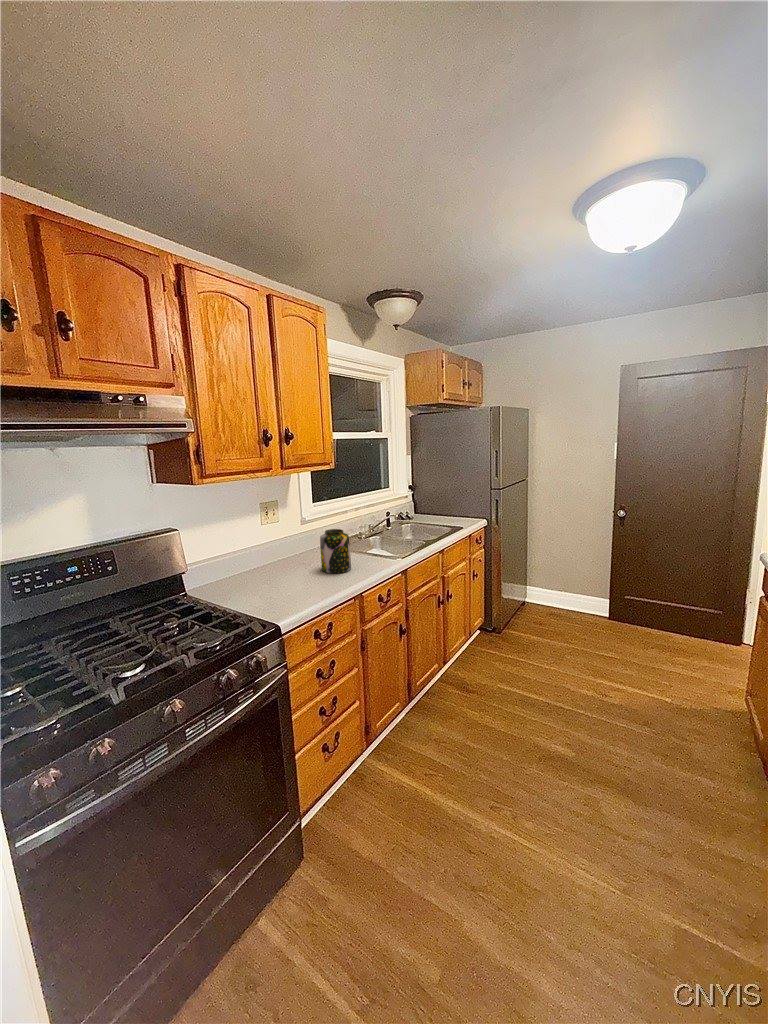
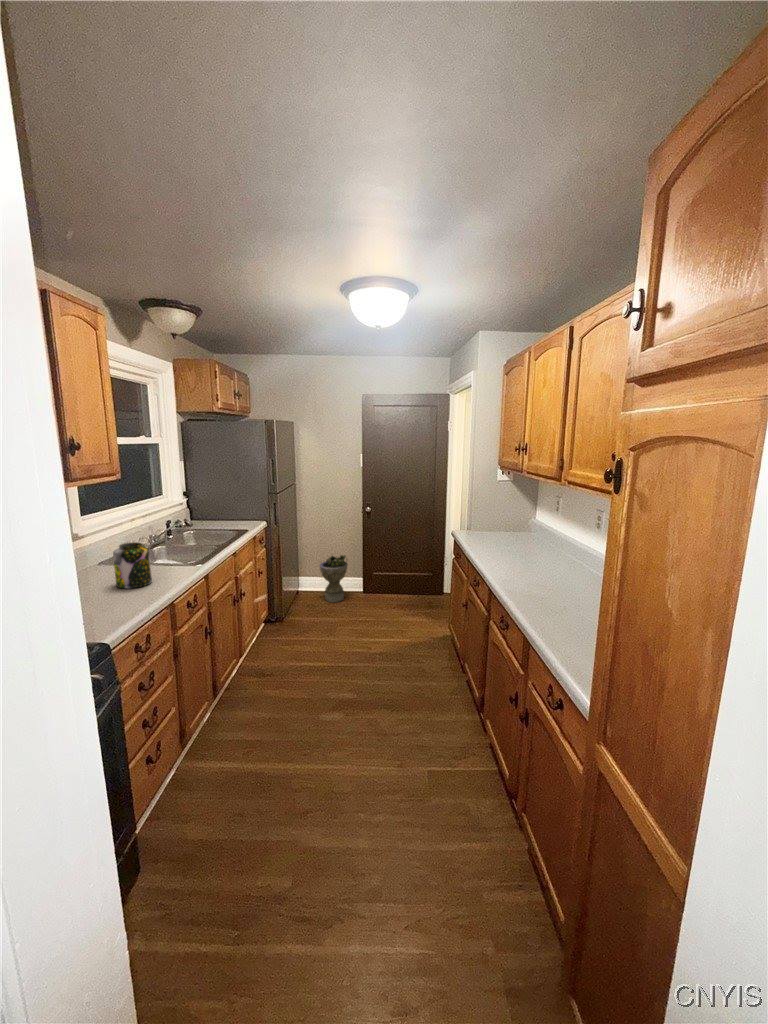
planter: none [551,566,588,623] -> present [320,555,348,603]

